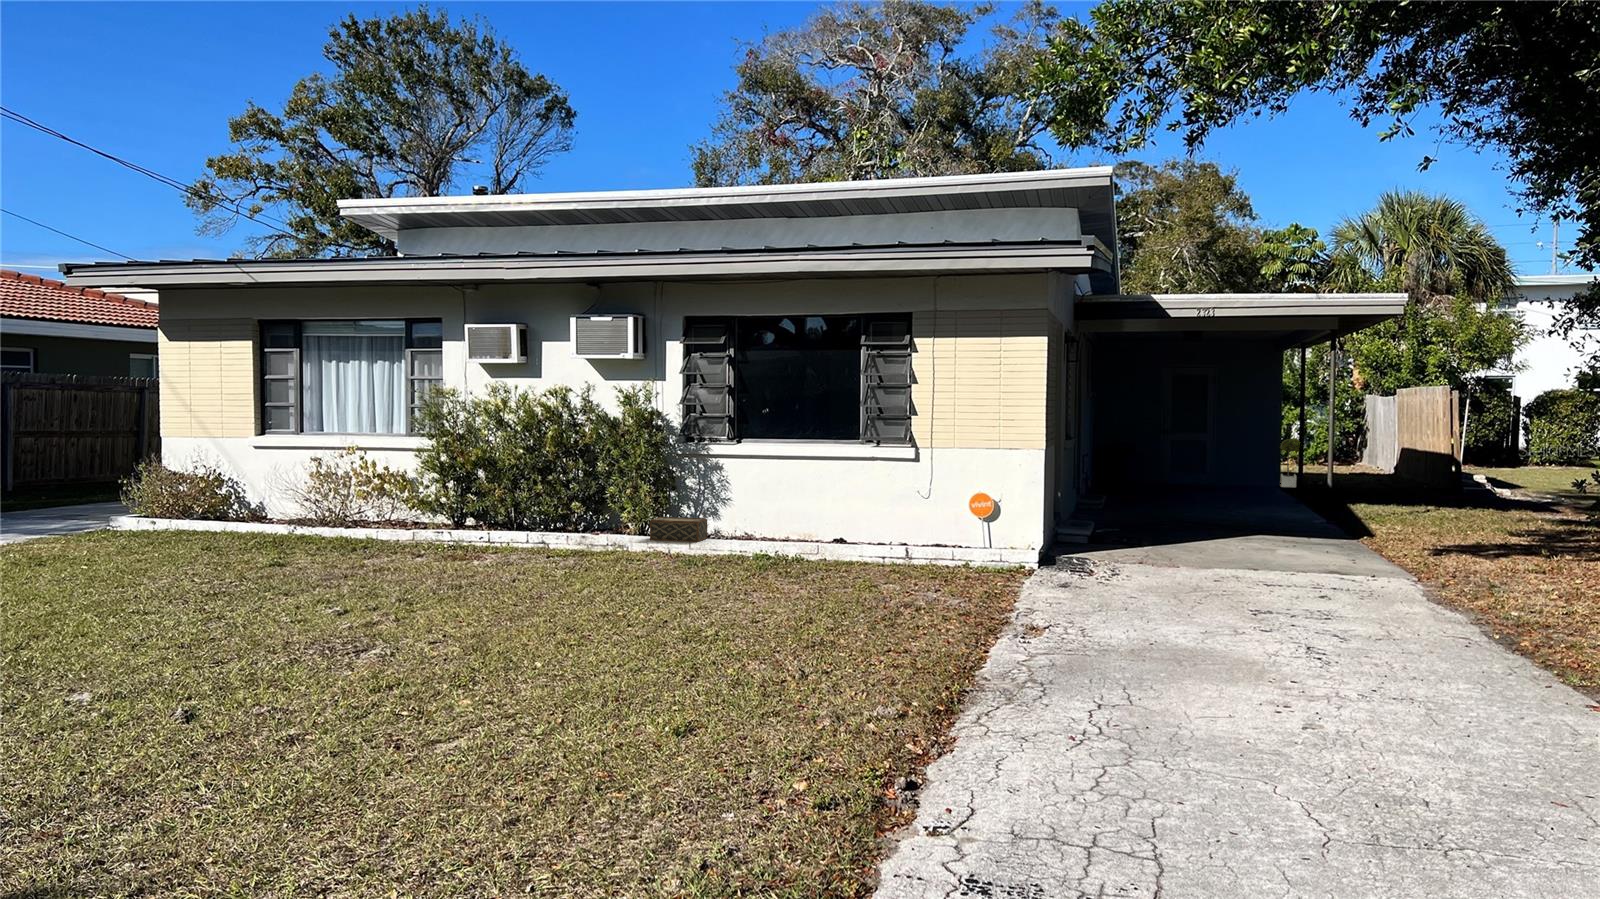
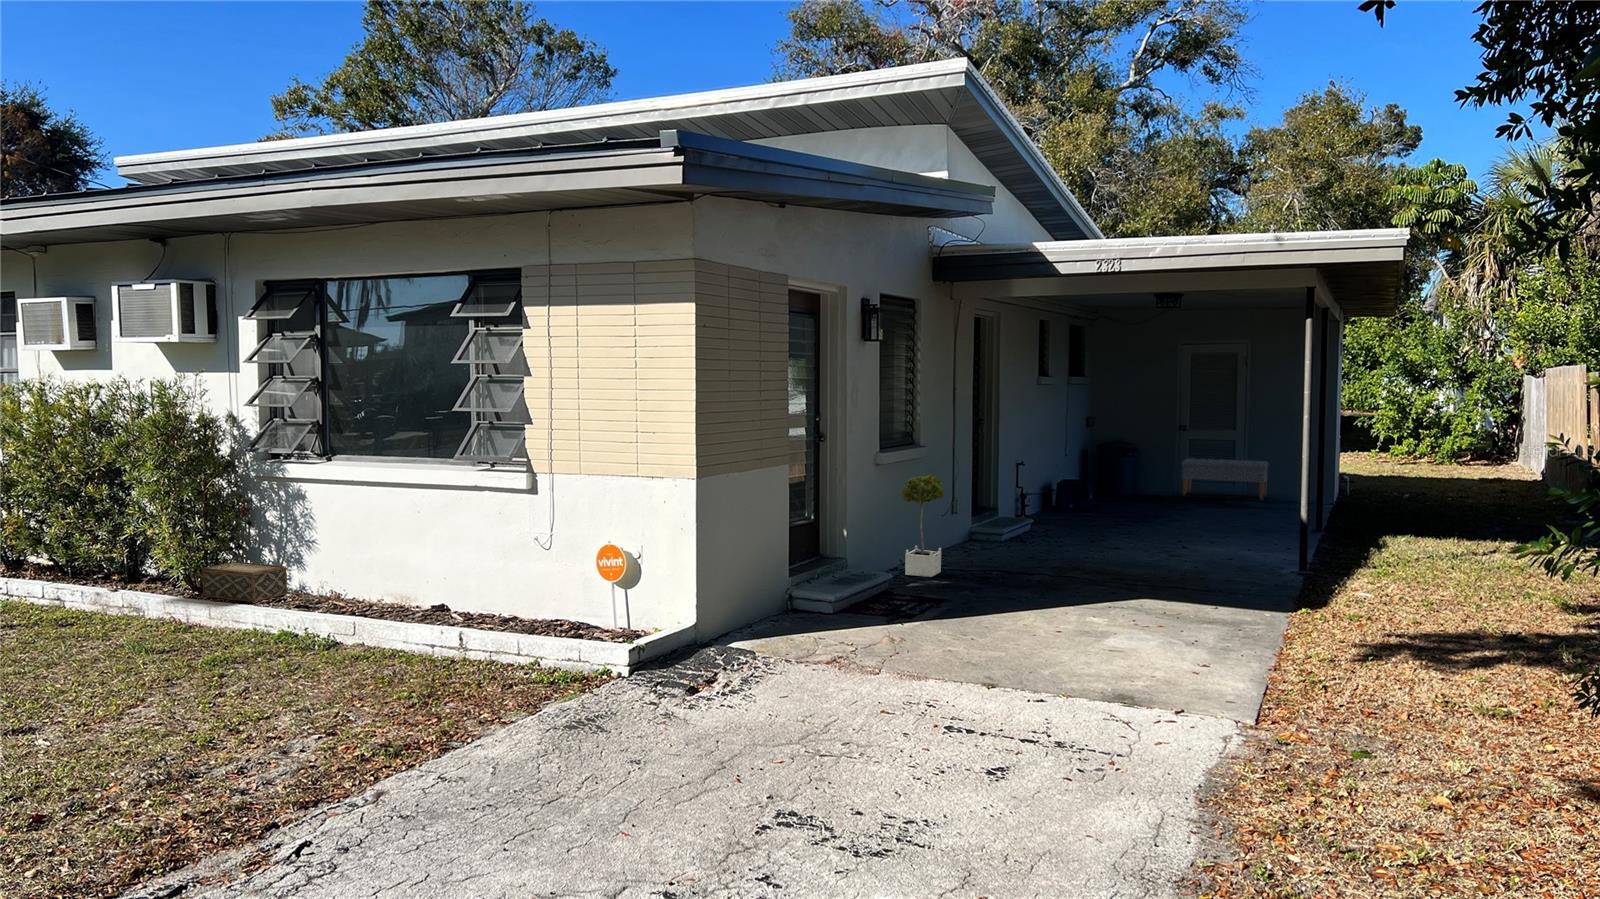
potted tree: present [1280,438,1300,487] -> present [901,474,944,577]
bench: none [1161,455,1224,485] -> present [1182,458,1268,500]

